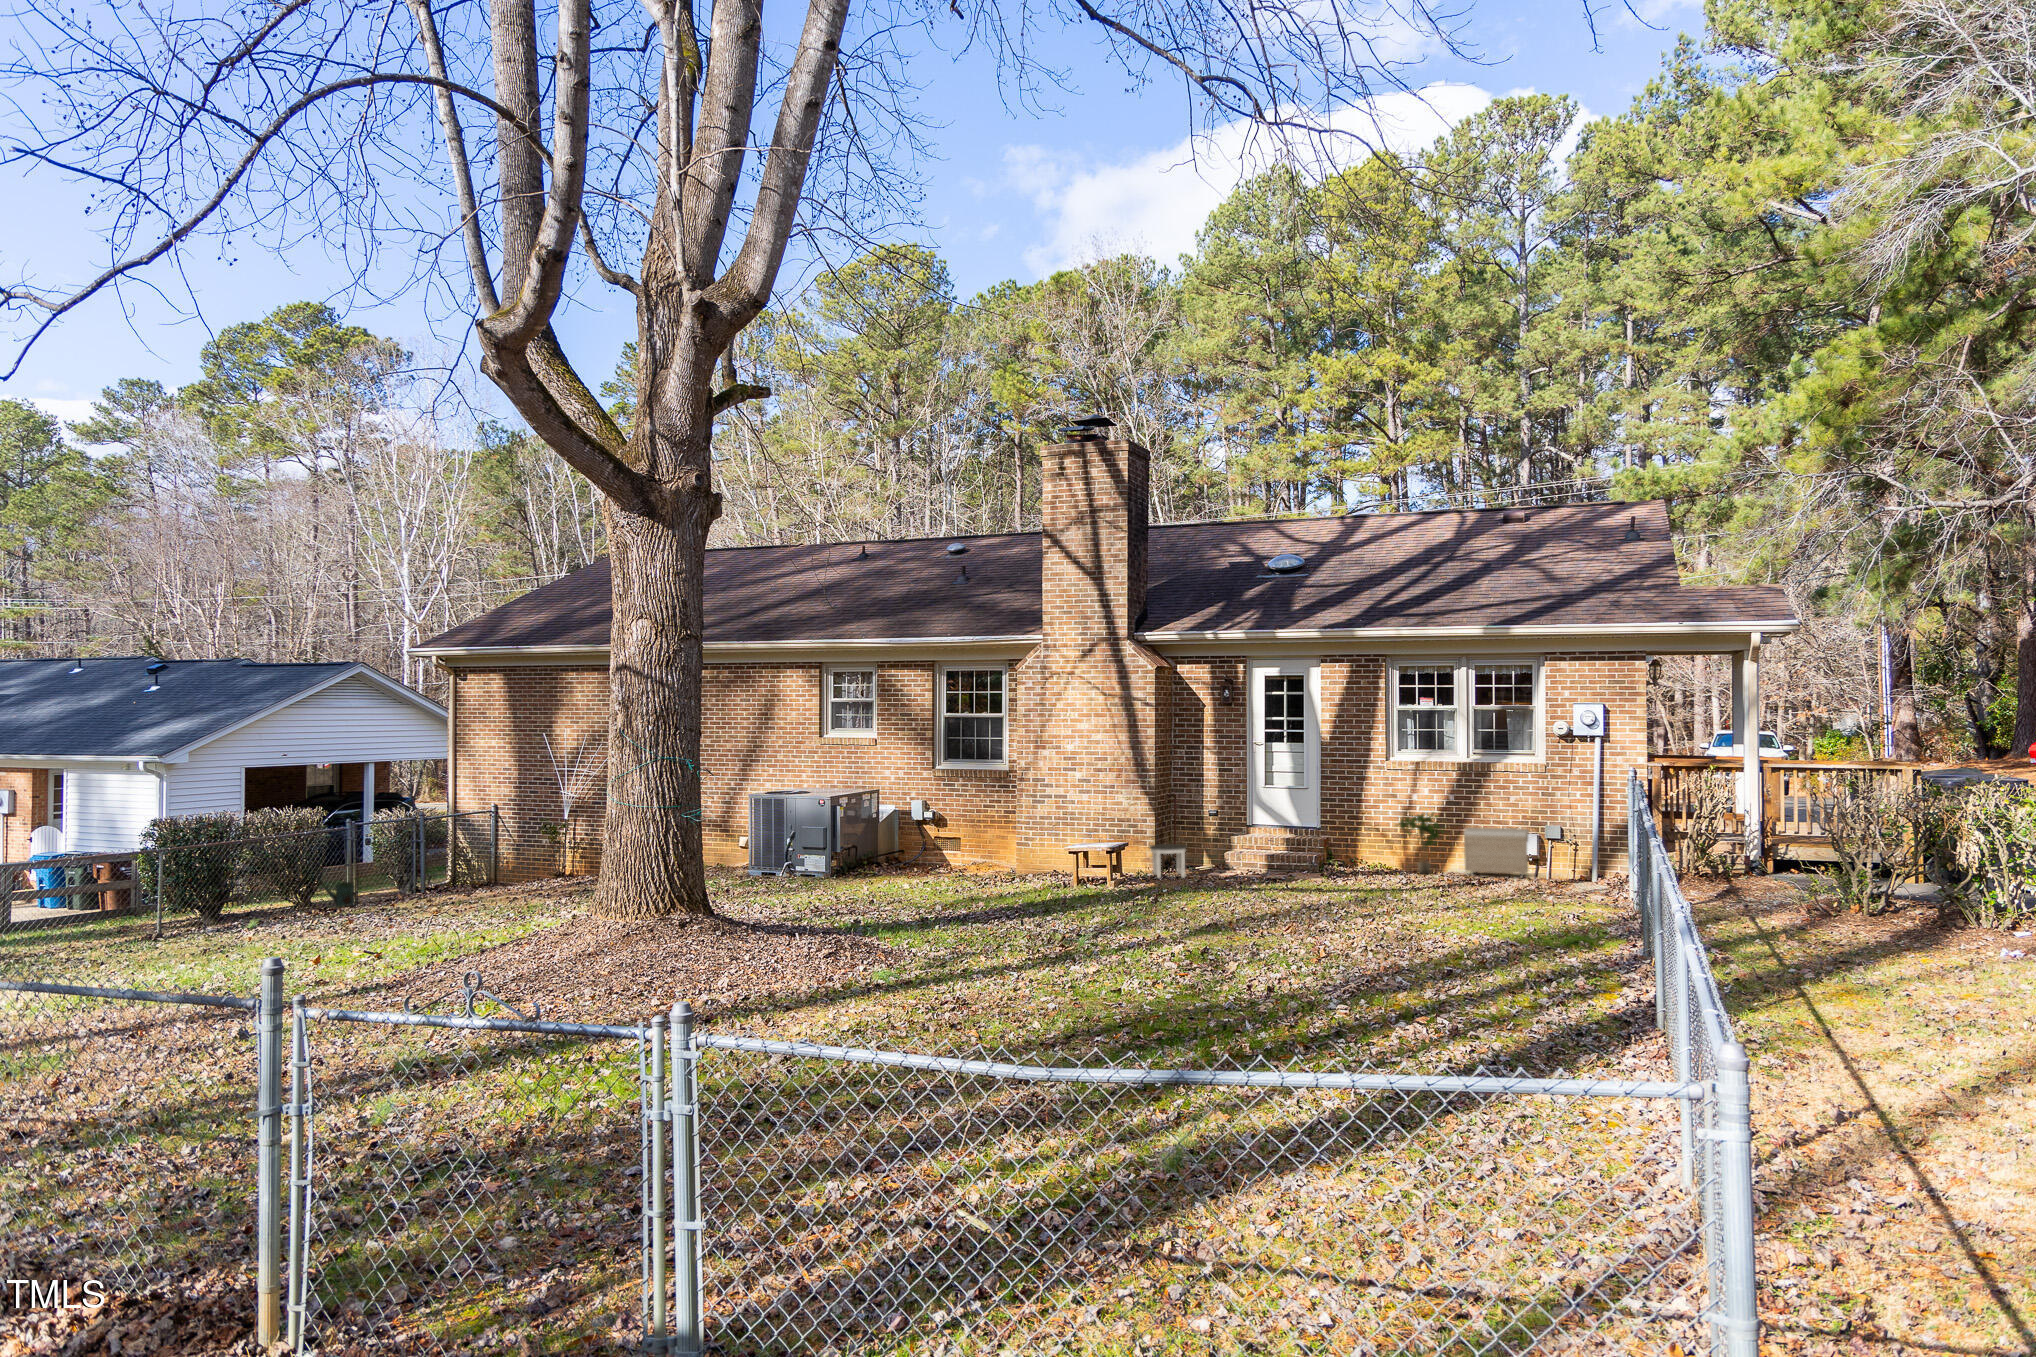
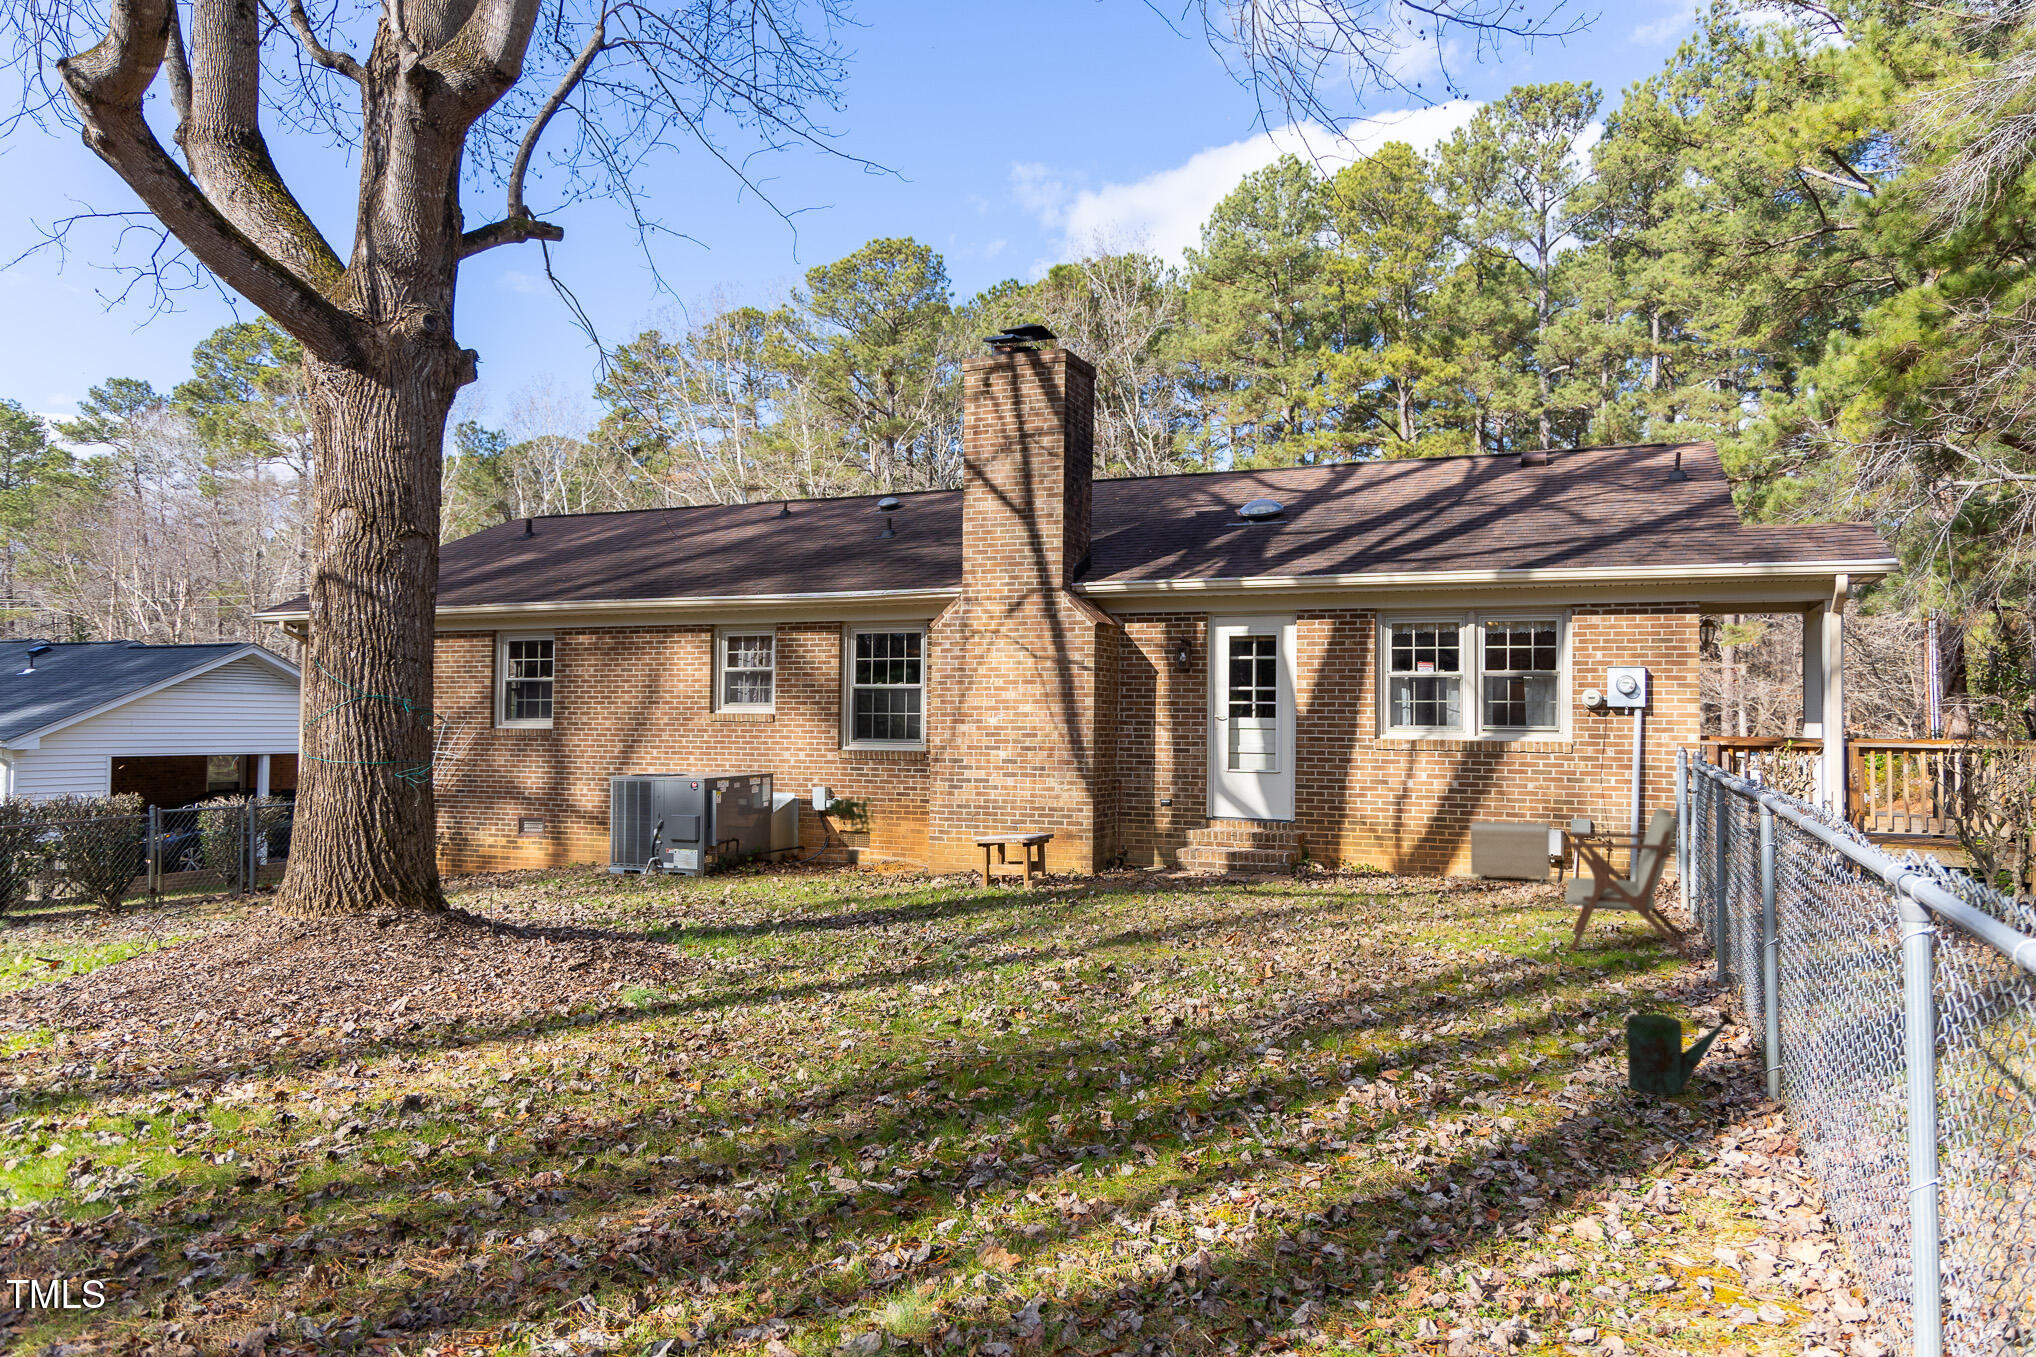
potted plant: present [1397,813,1443,875] -> present [828,797,875,863]
lounge chair: none [1539,824,1635,939] -> present [1564,808,1691,958]
round table: present [1150,844,1187,878] -> none [1084,838,1132,880]
watering can: present [320,881,354,907] -> present [1606,1012,1736,1095]

